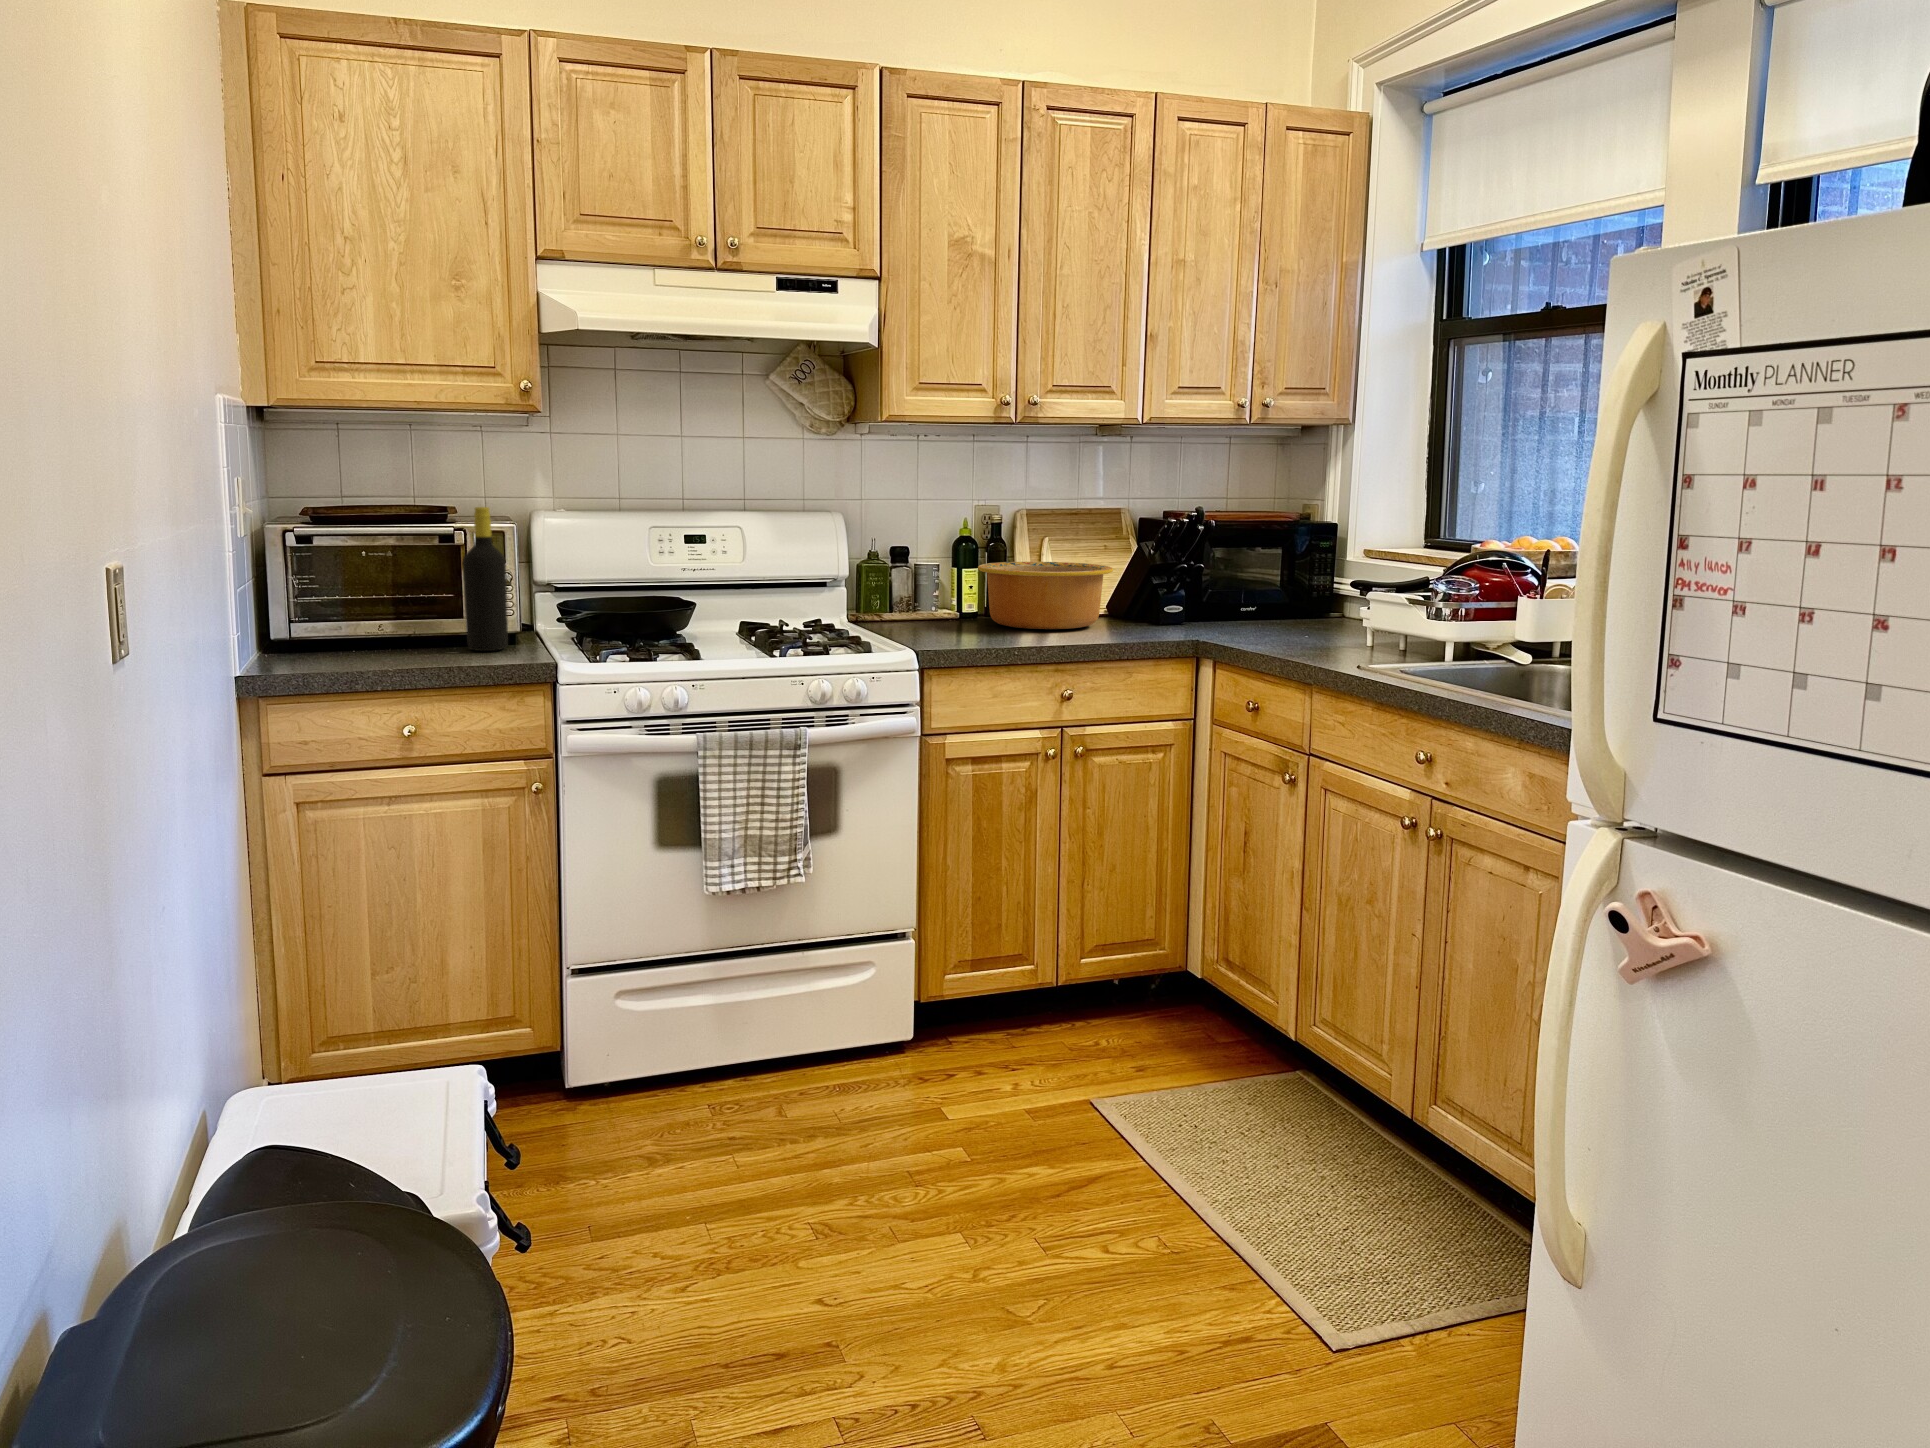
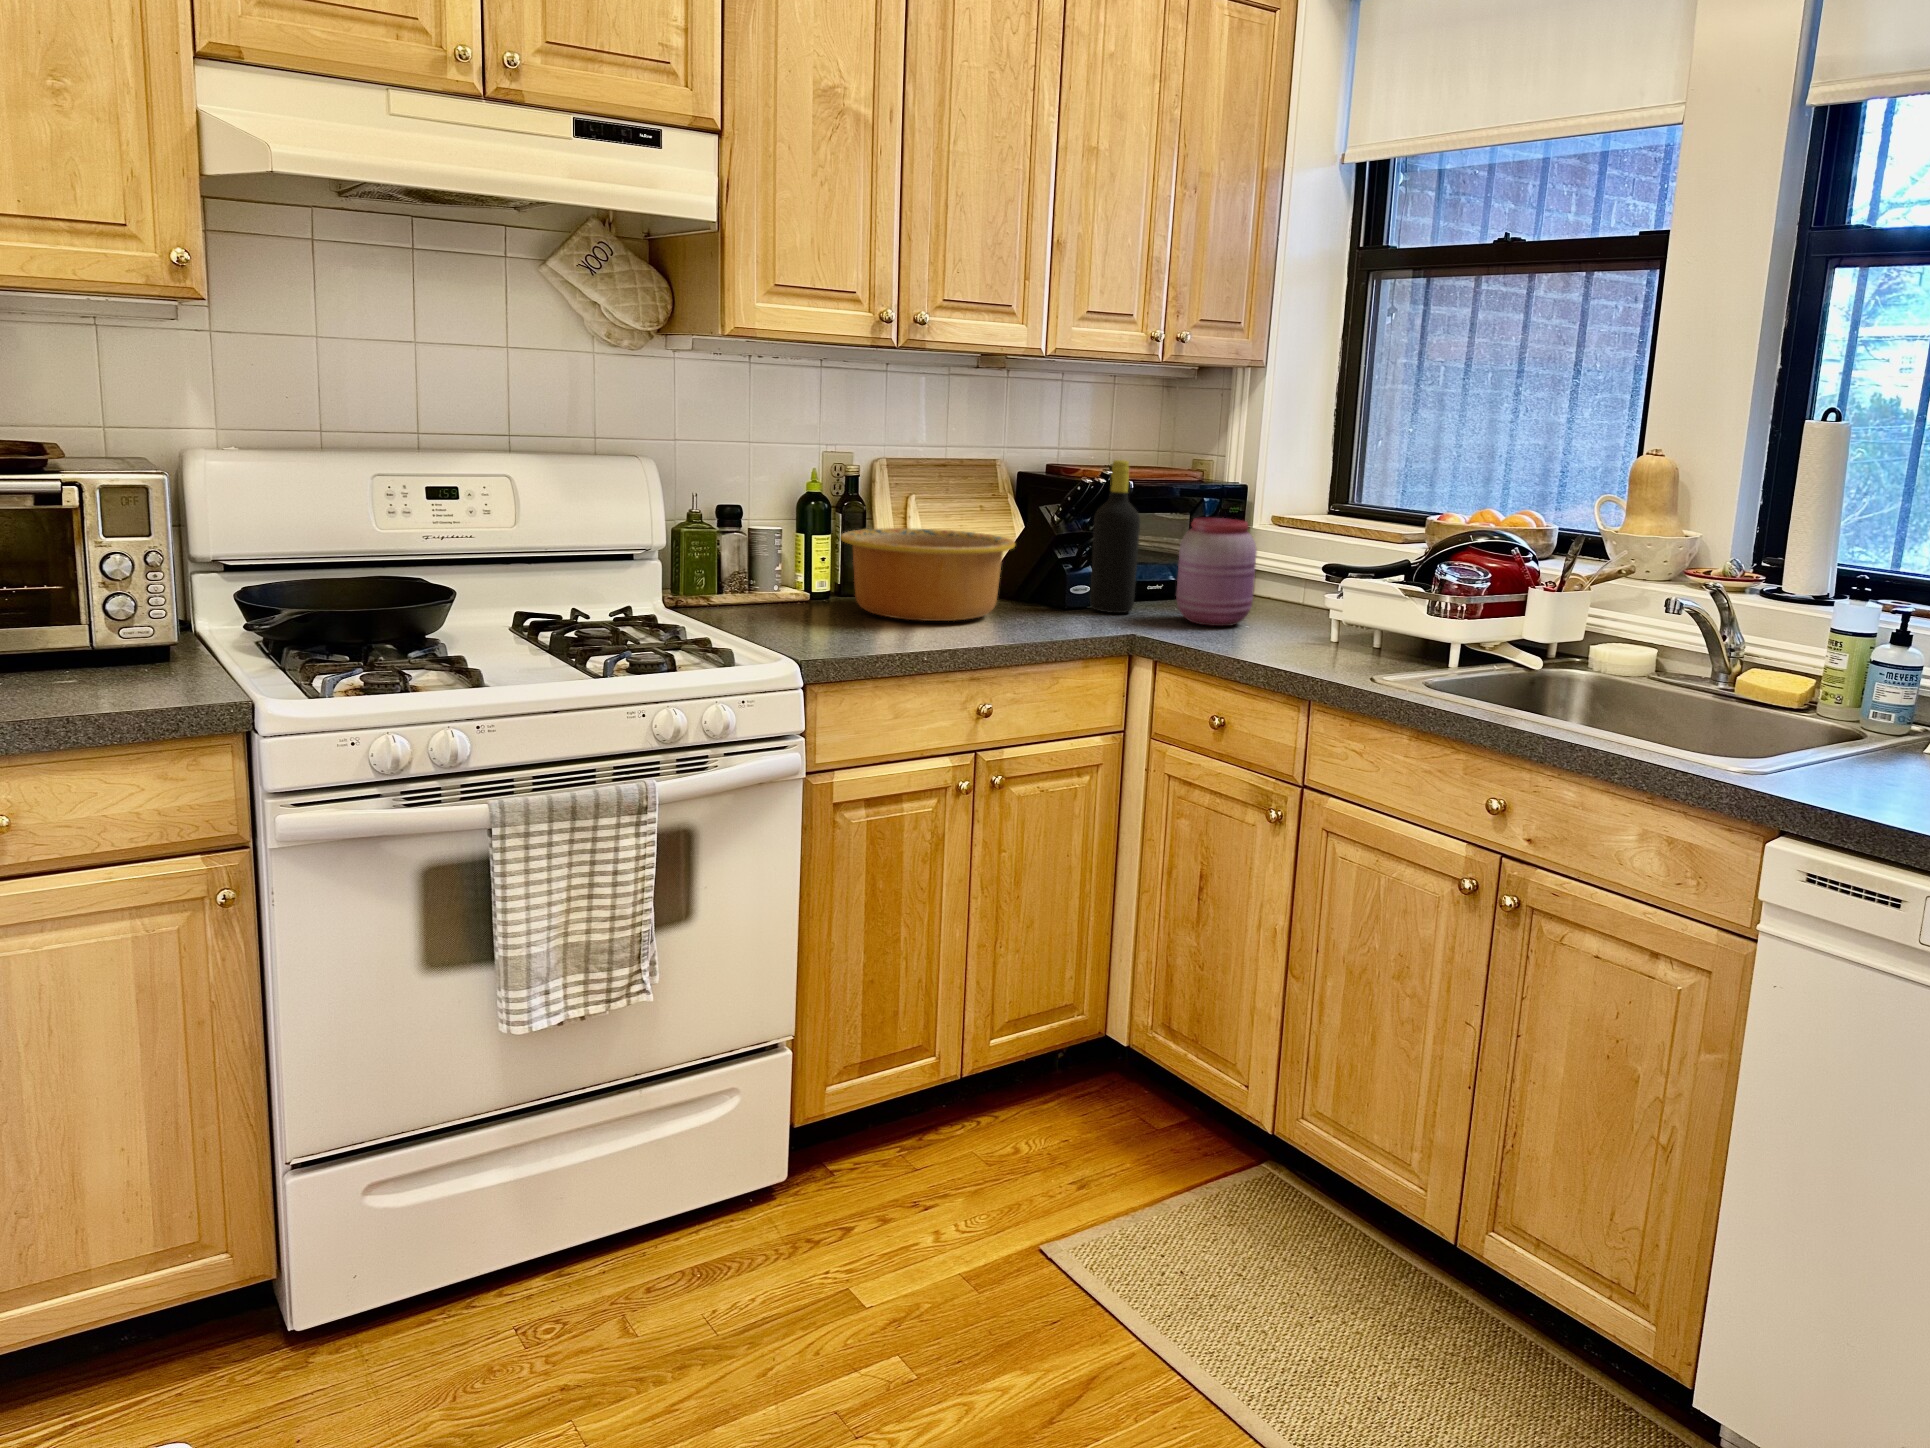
bottle: present [463,507,508,651] -> present [1090,460,1140,613]
jar: none [1247,548,1313,635] -> present [1176,518,1257,626]

